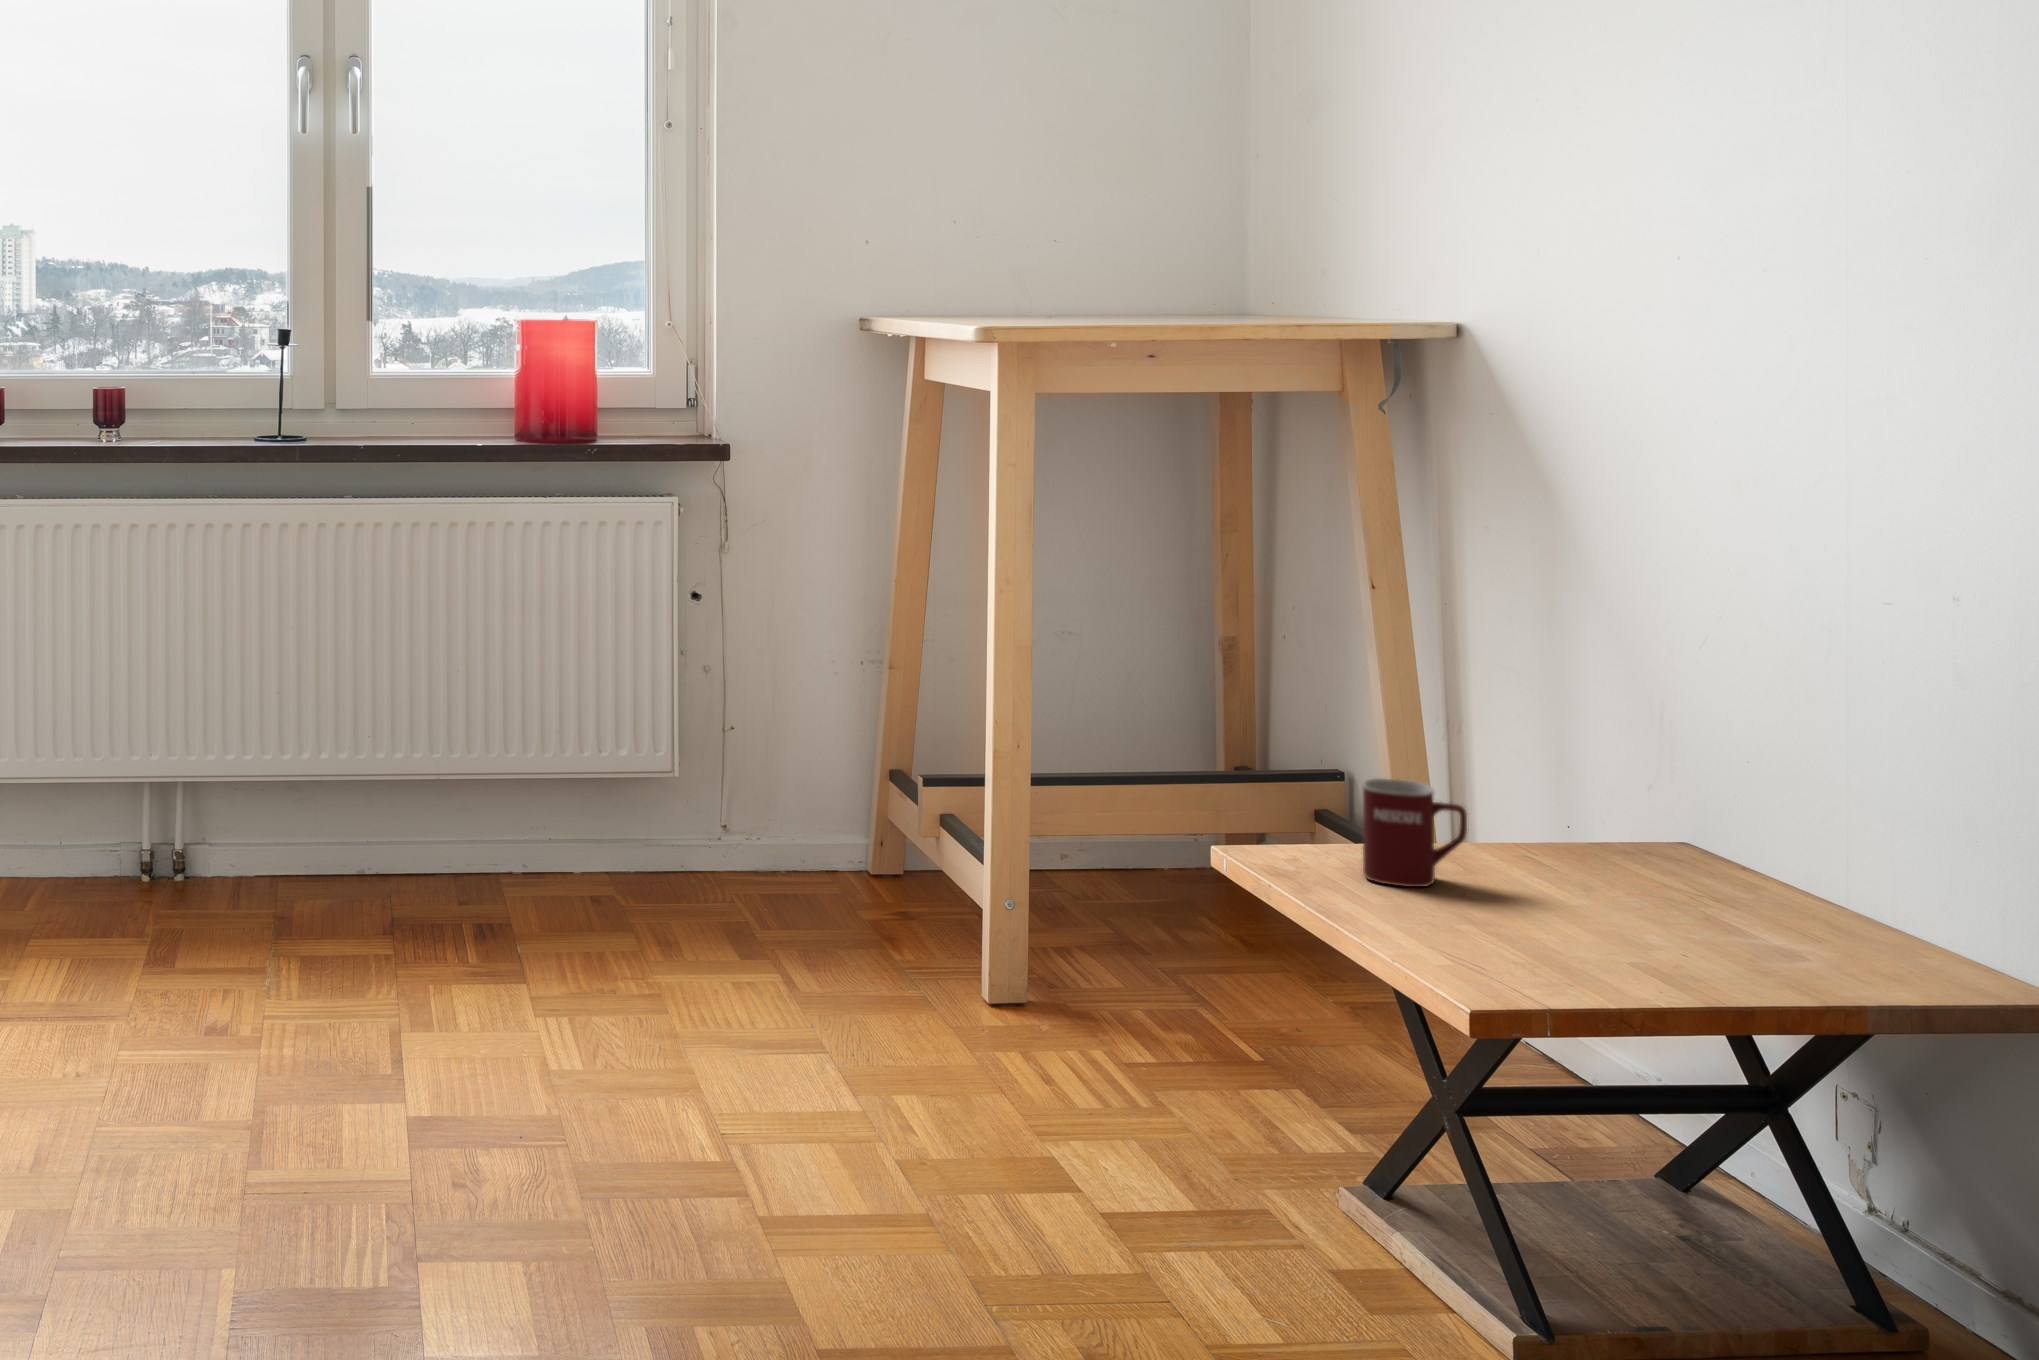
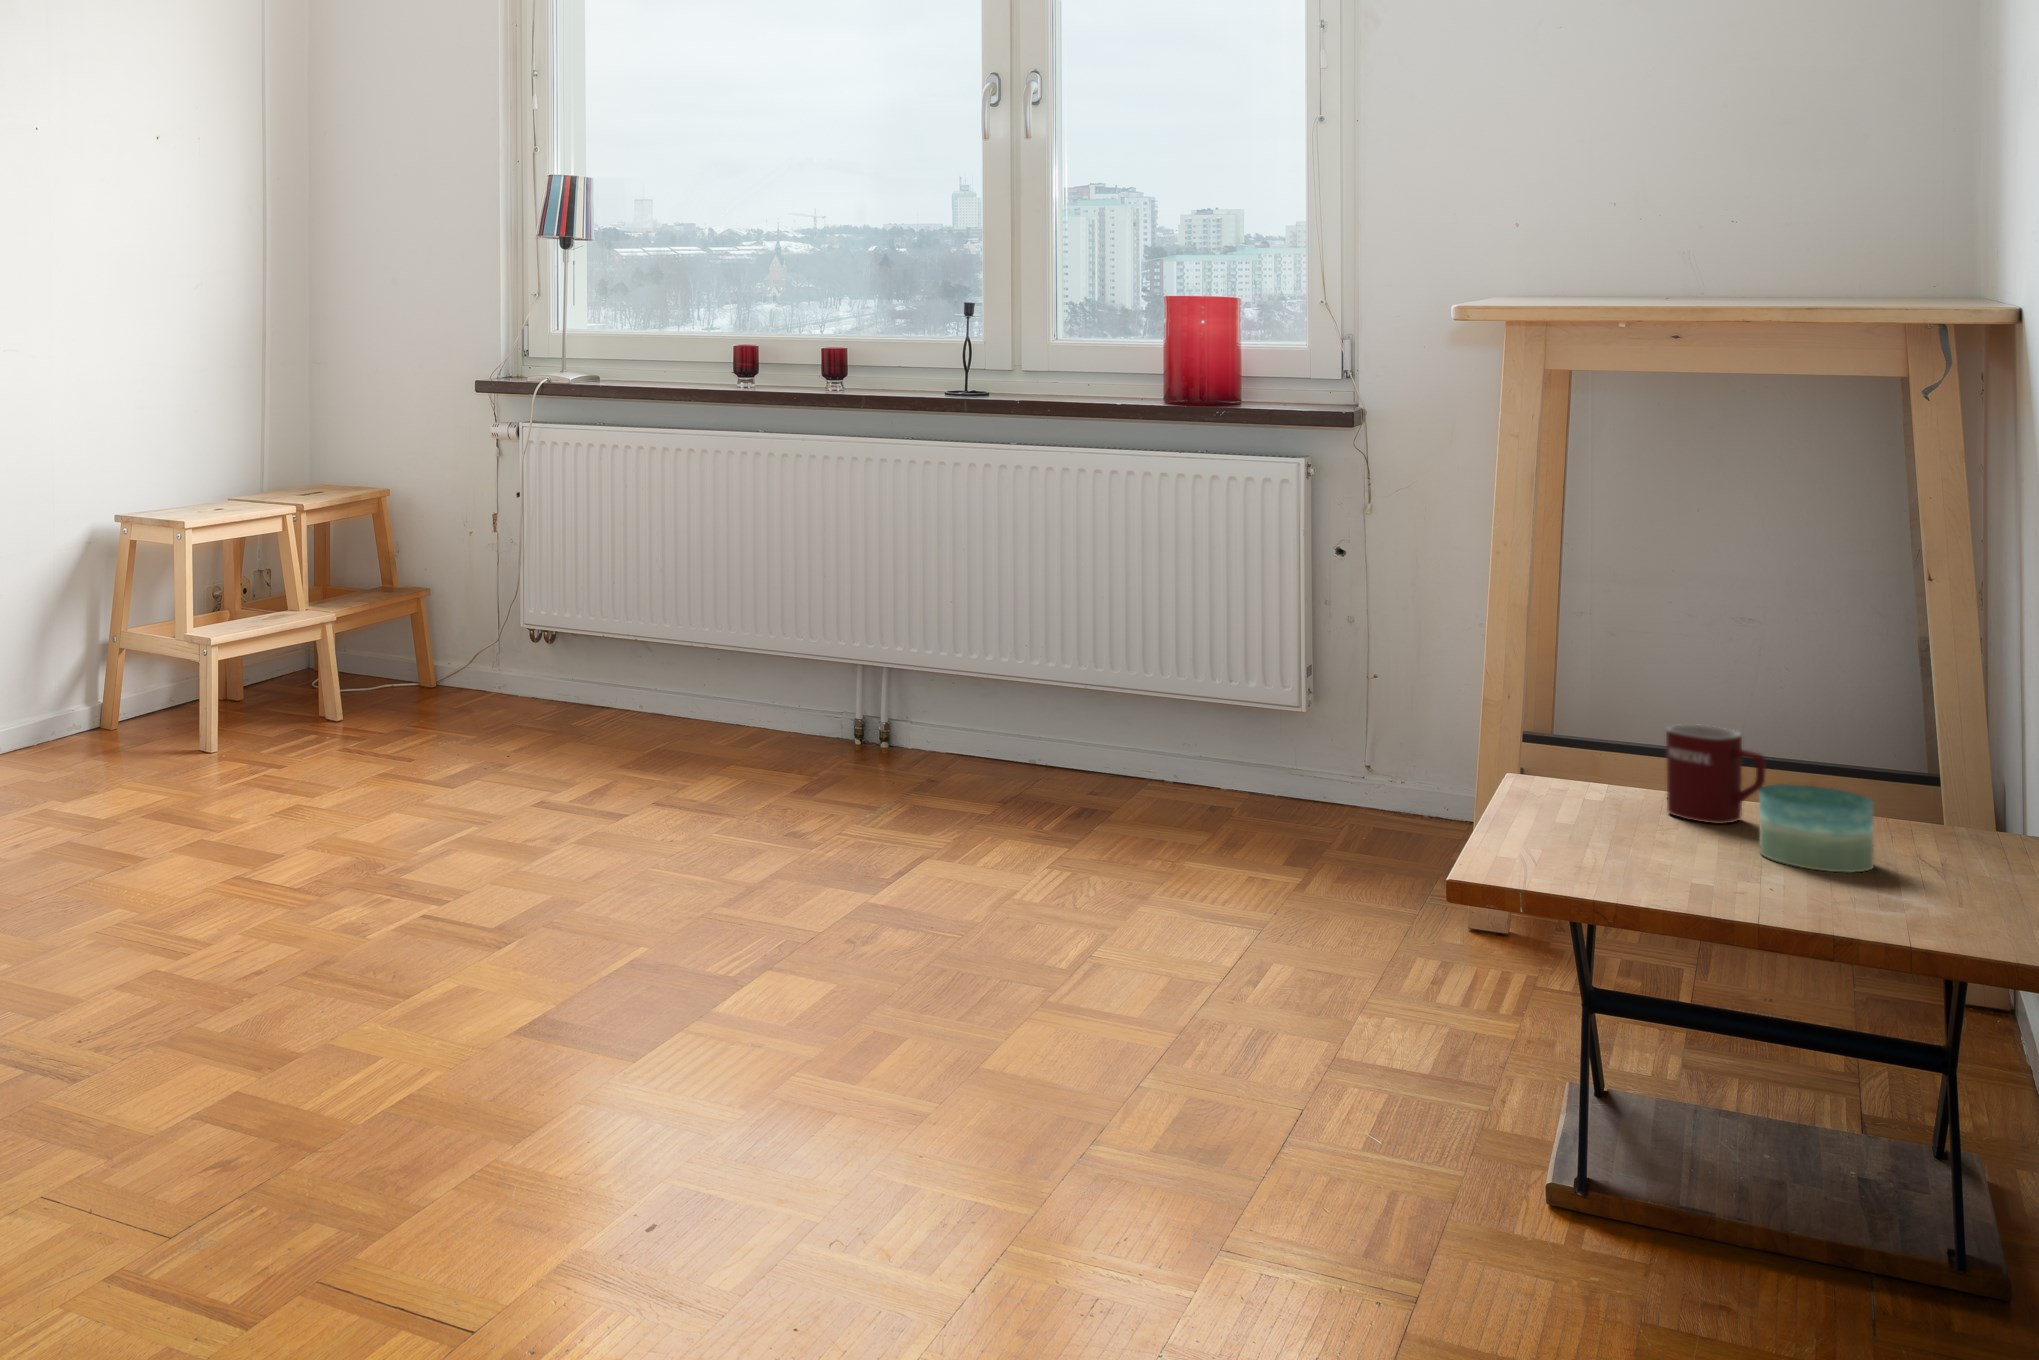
candle: none [1524,838,1641,934] -> present [1759,784,1874,872]

